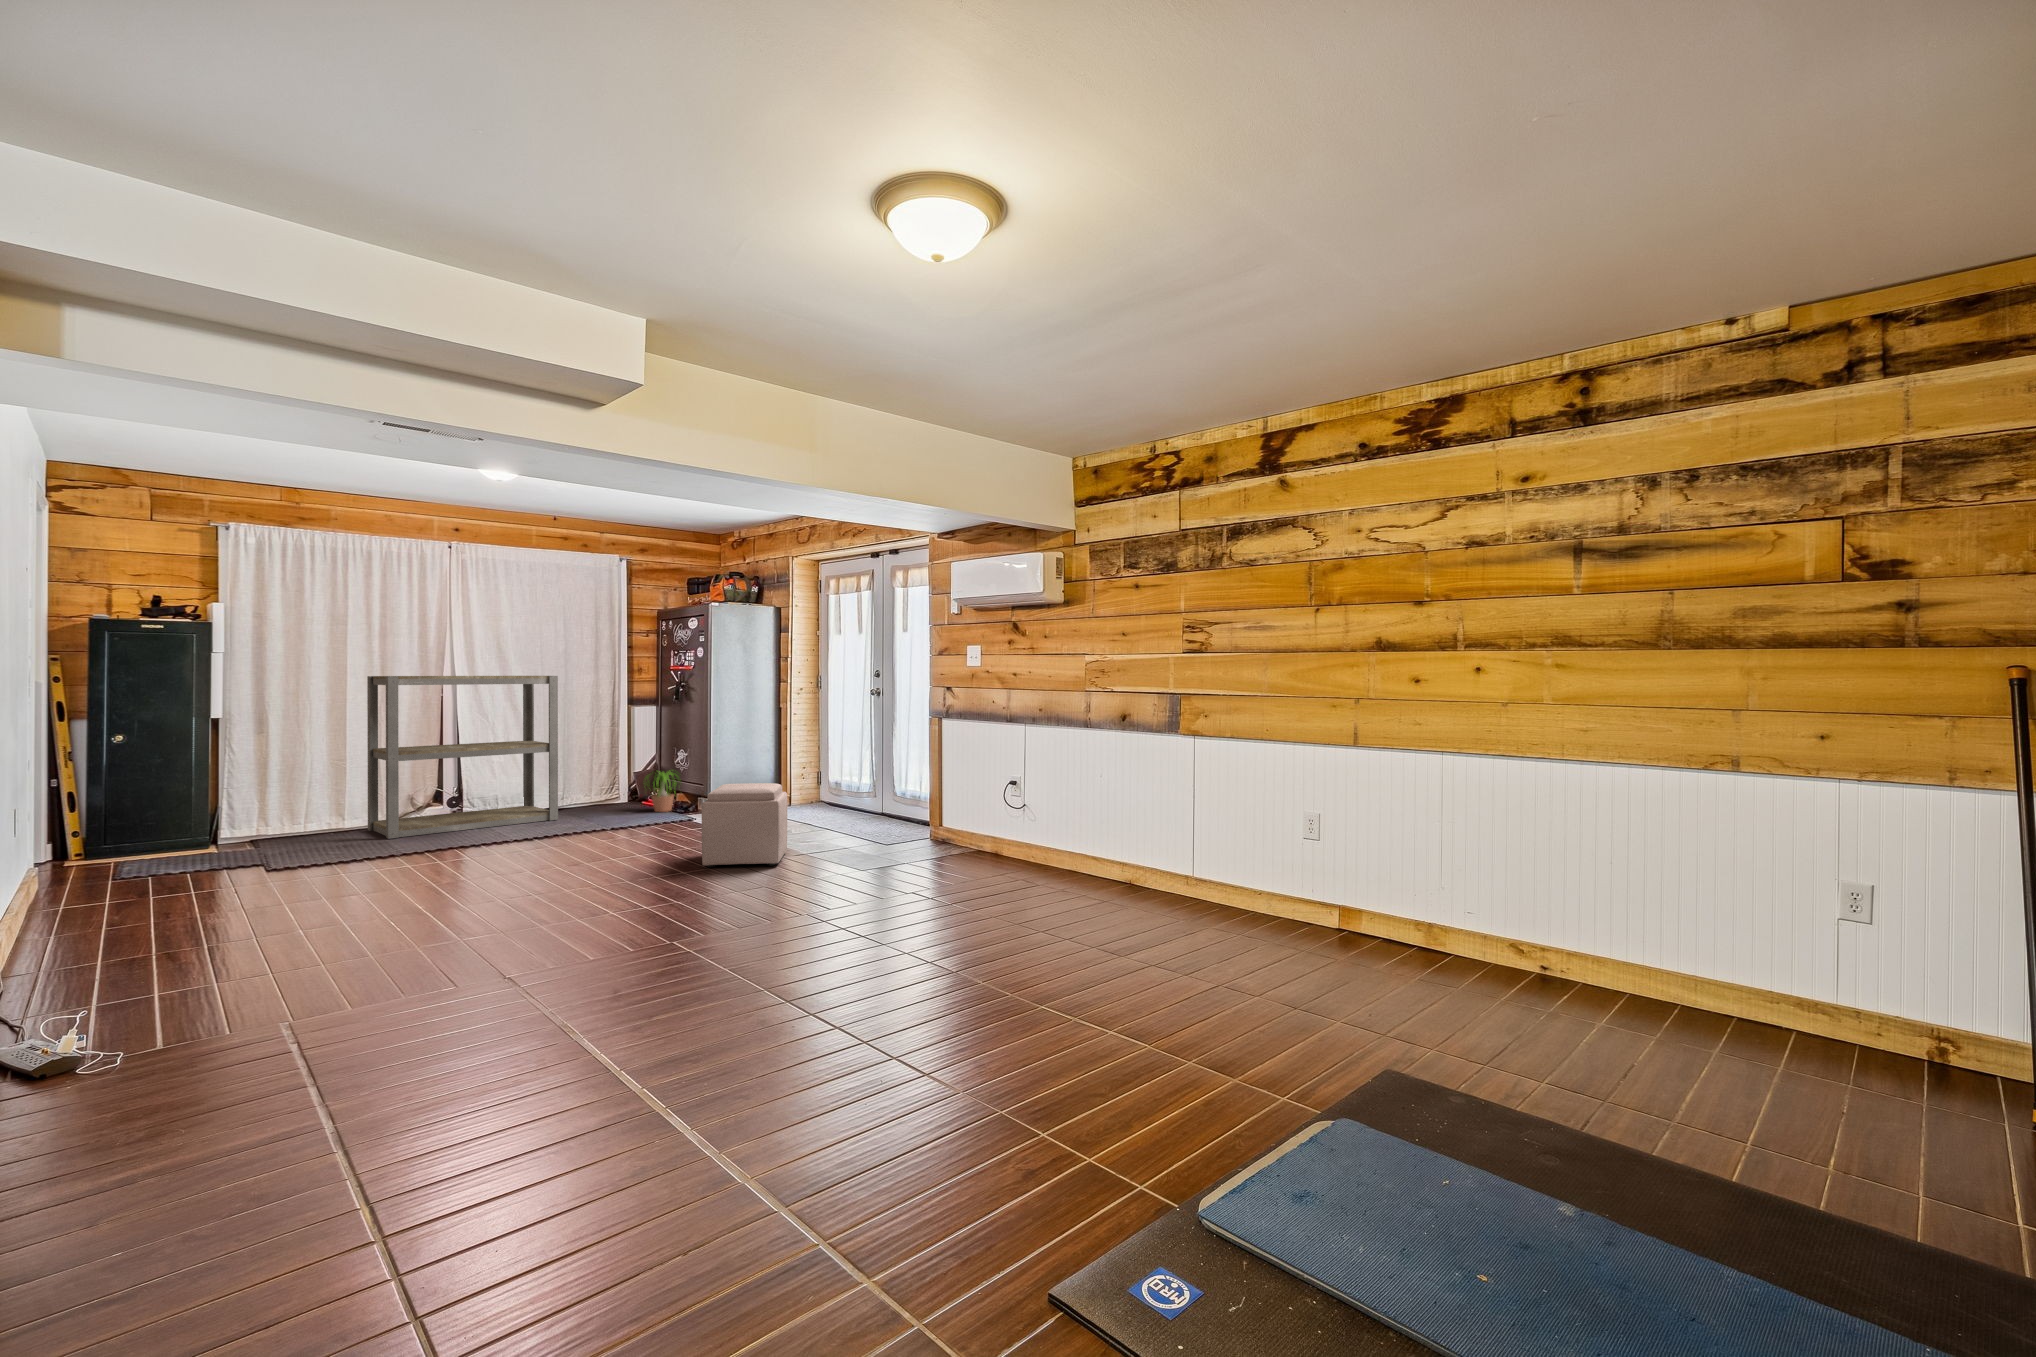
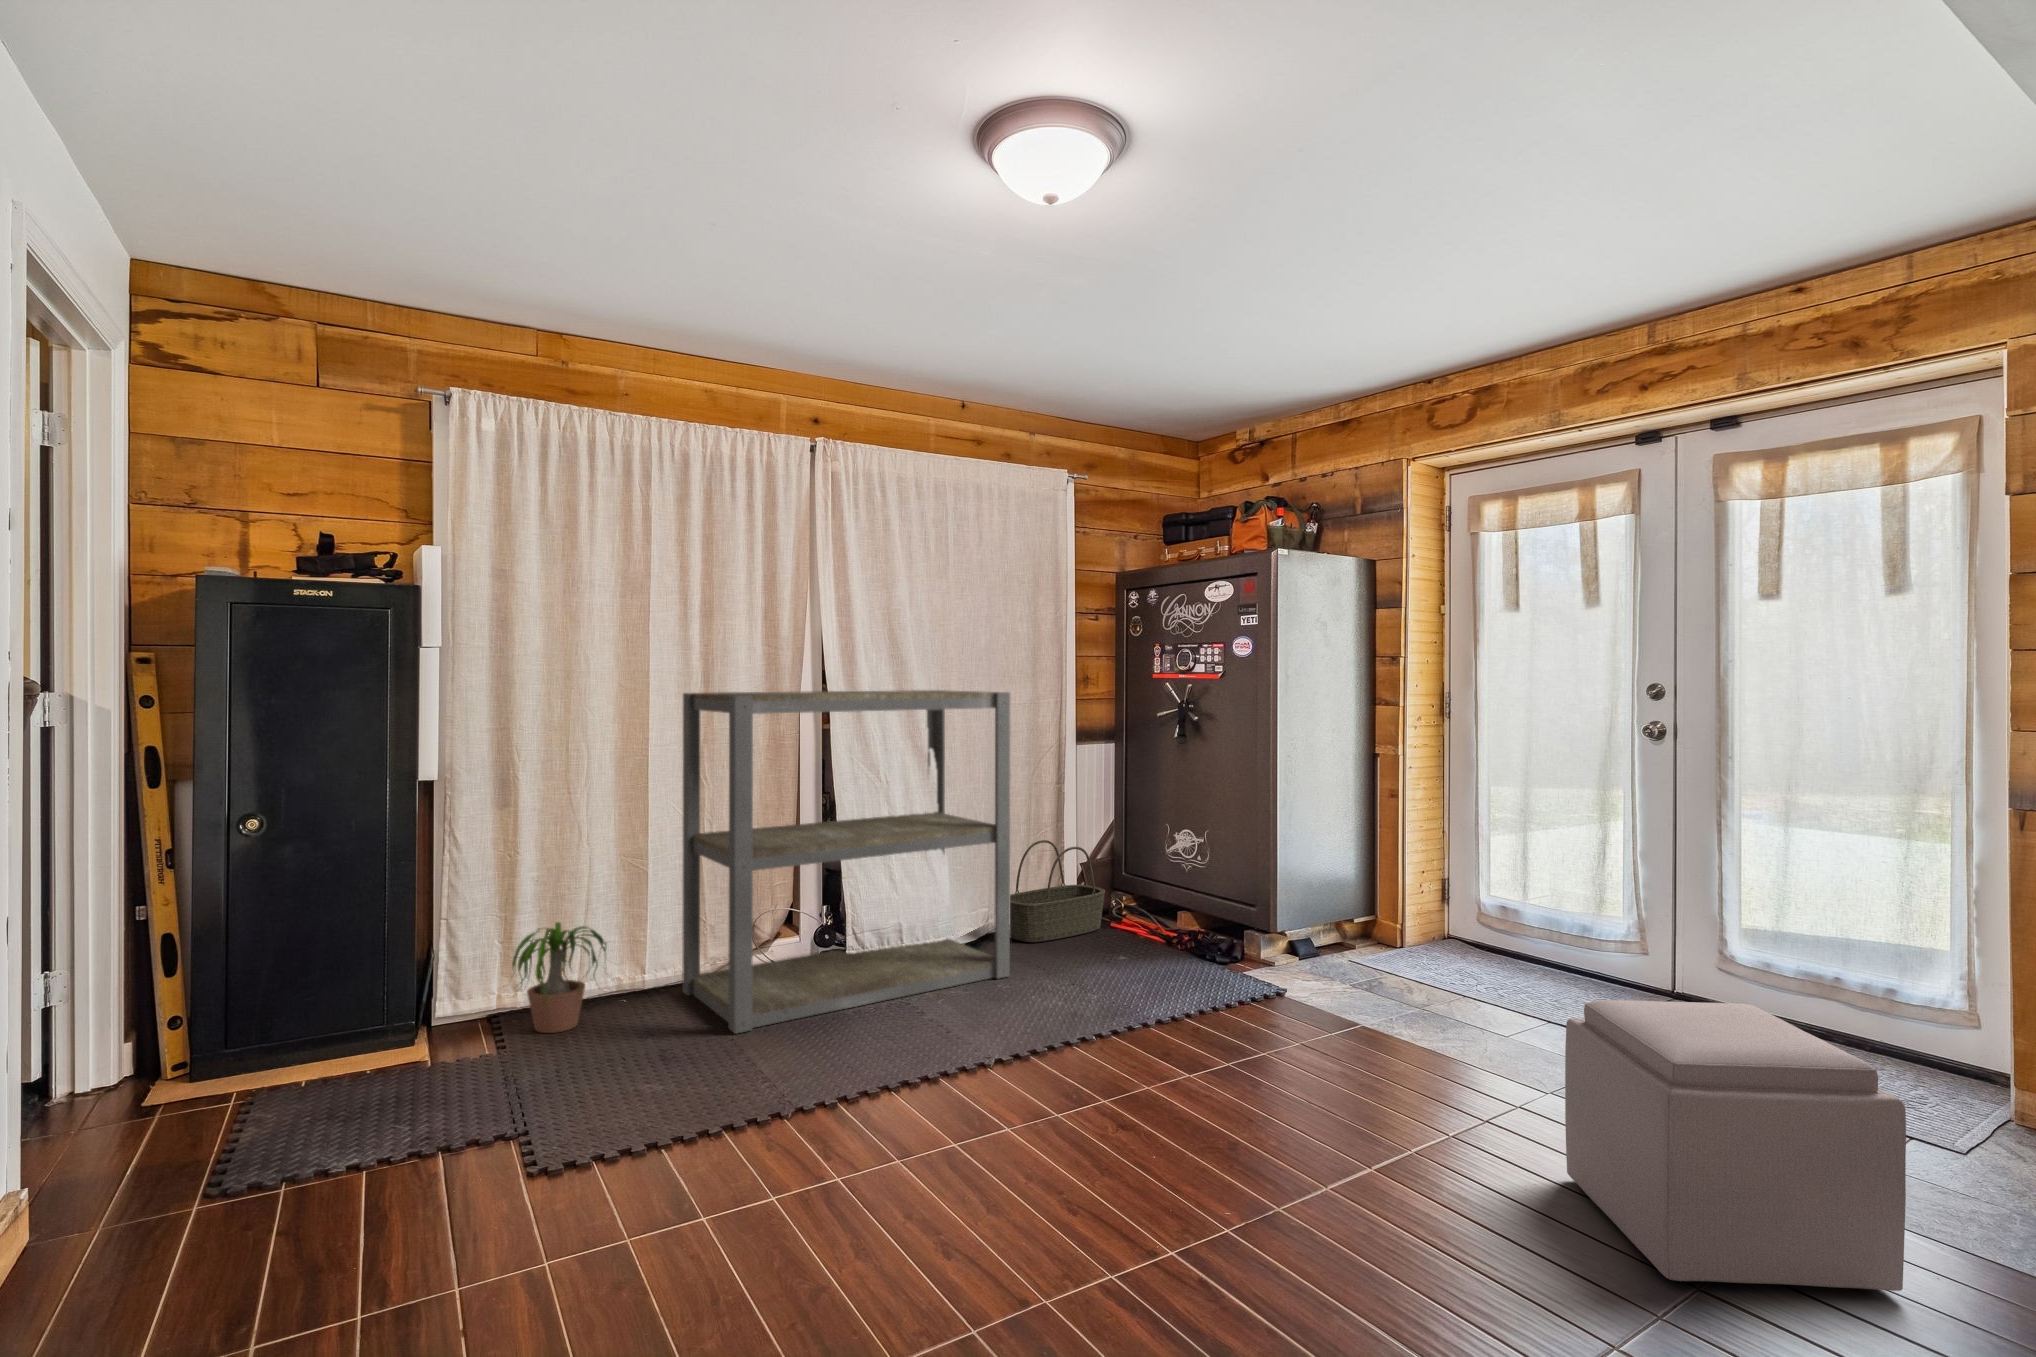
basket: none [573,758,638,810] -> present [1010,840,1105,942]
potted plant: present [645,771,681,812] -> present [512,922,606,1033]

